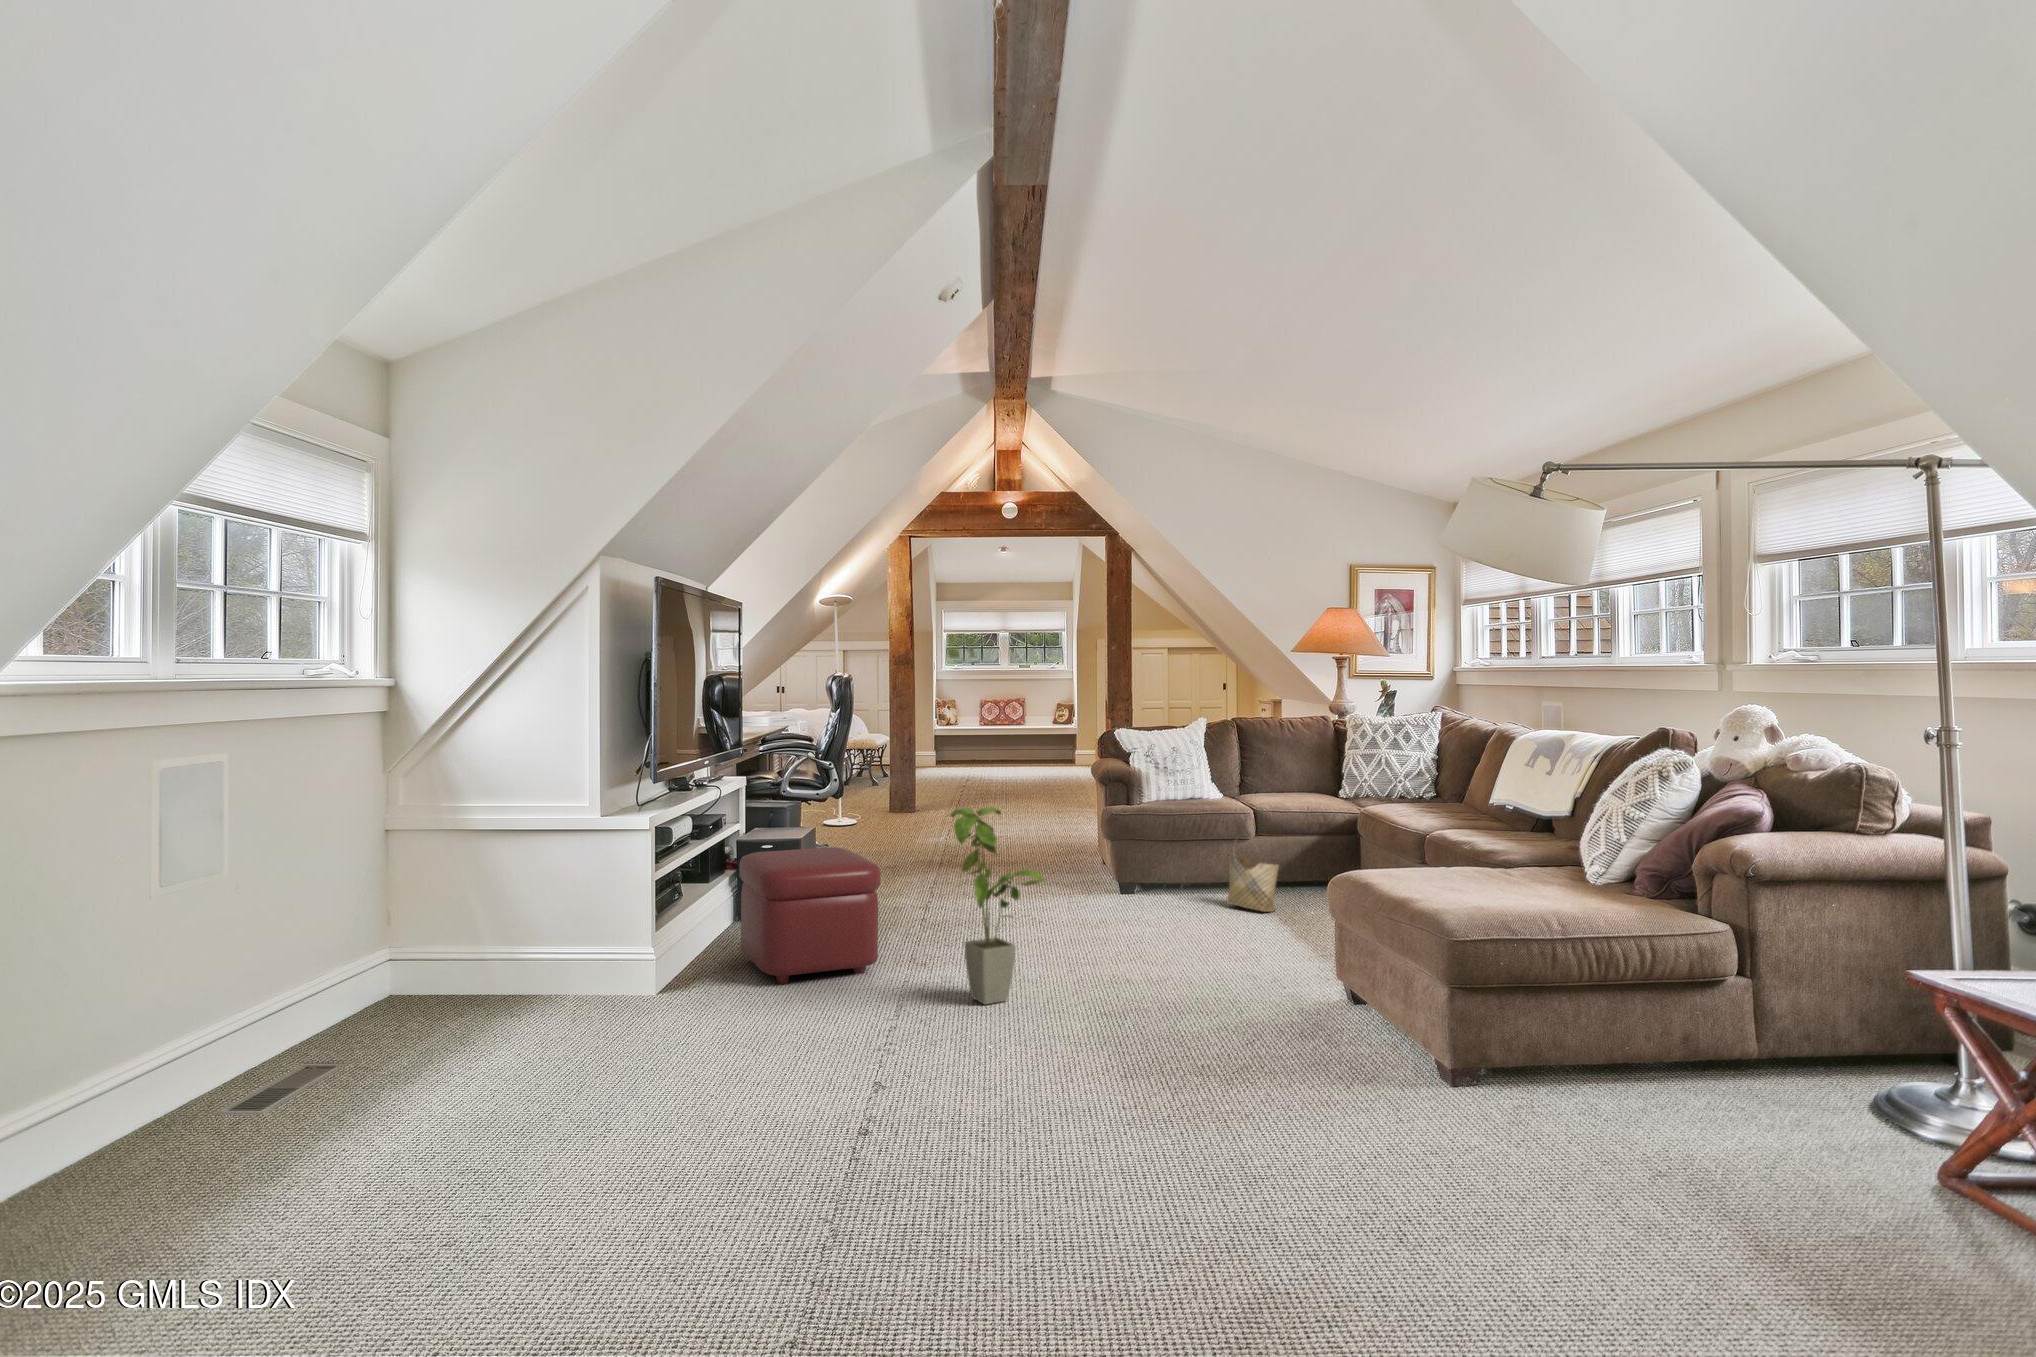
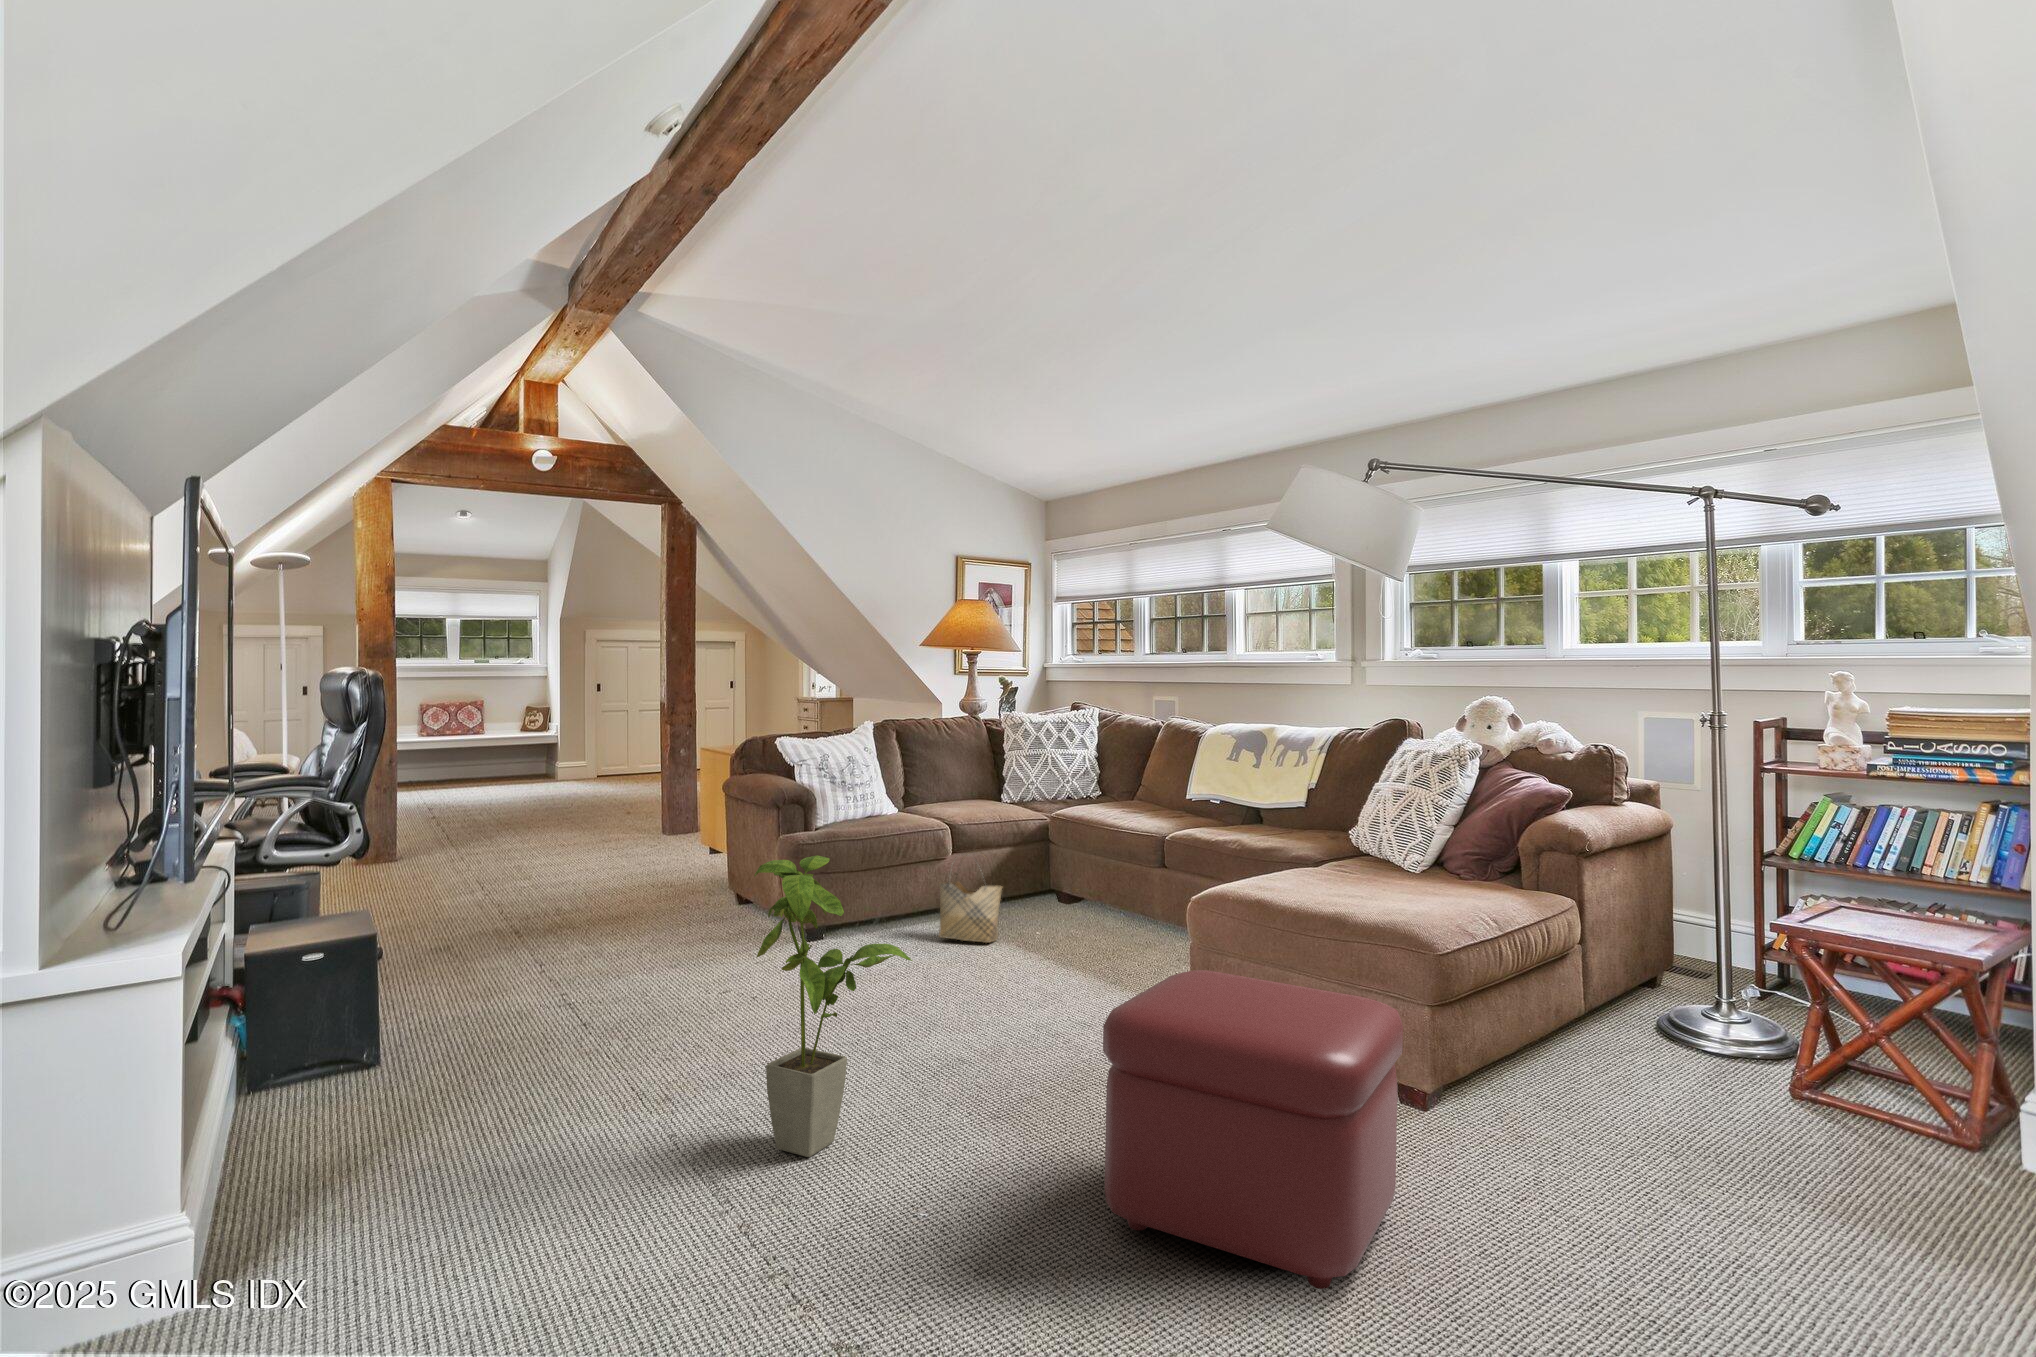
ottoman: present [739,847,881,984] -> present [1103,970,1403,1289]

